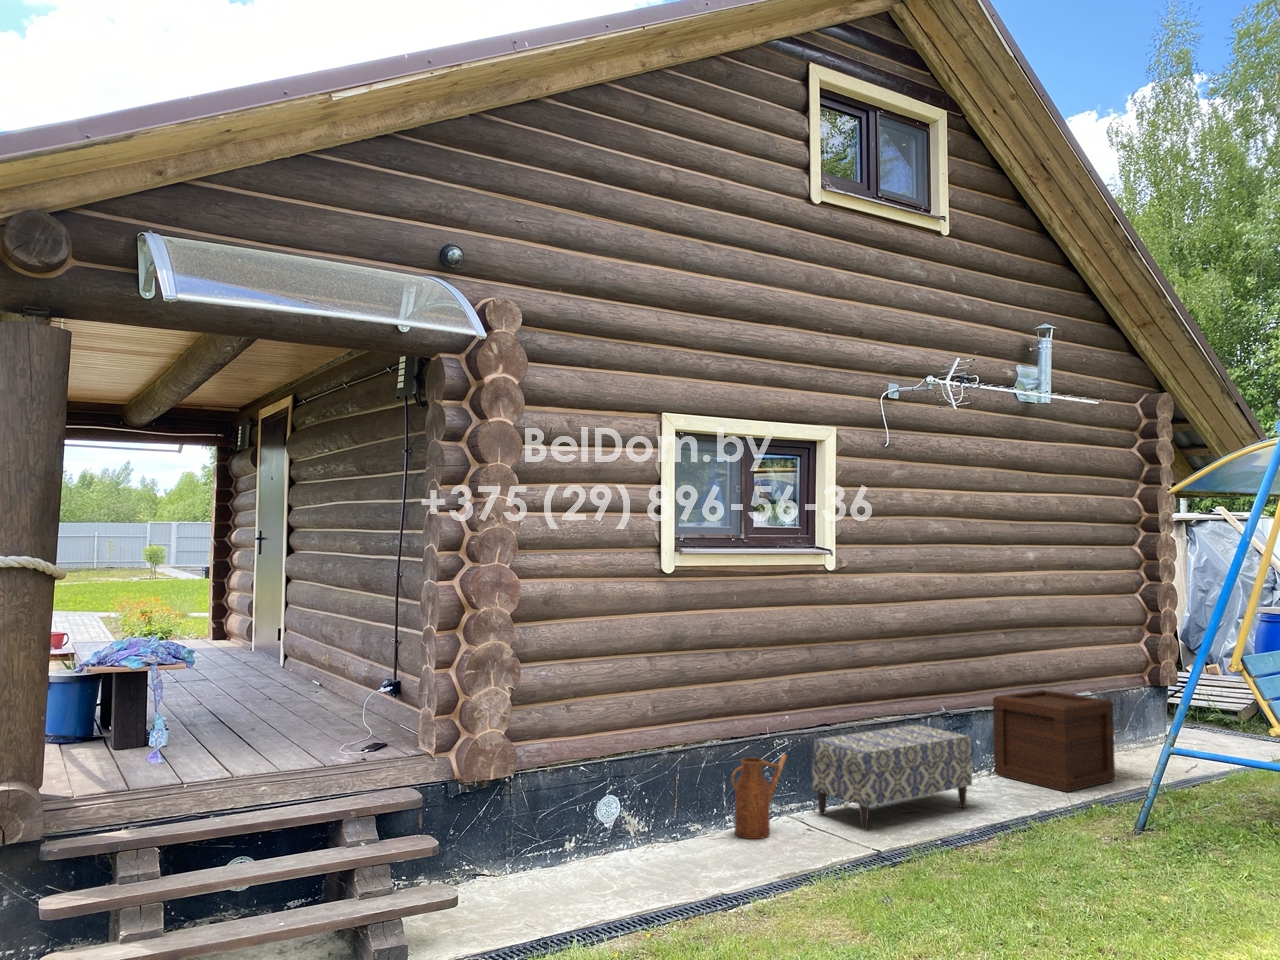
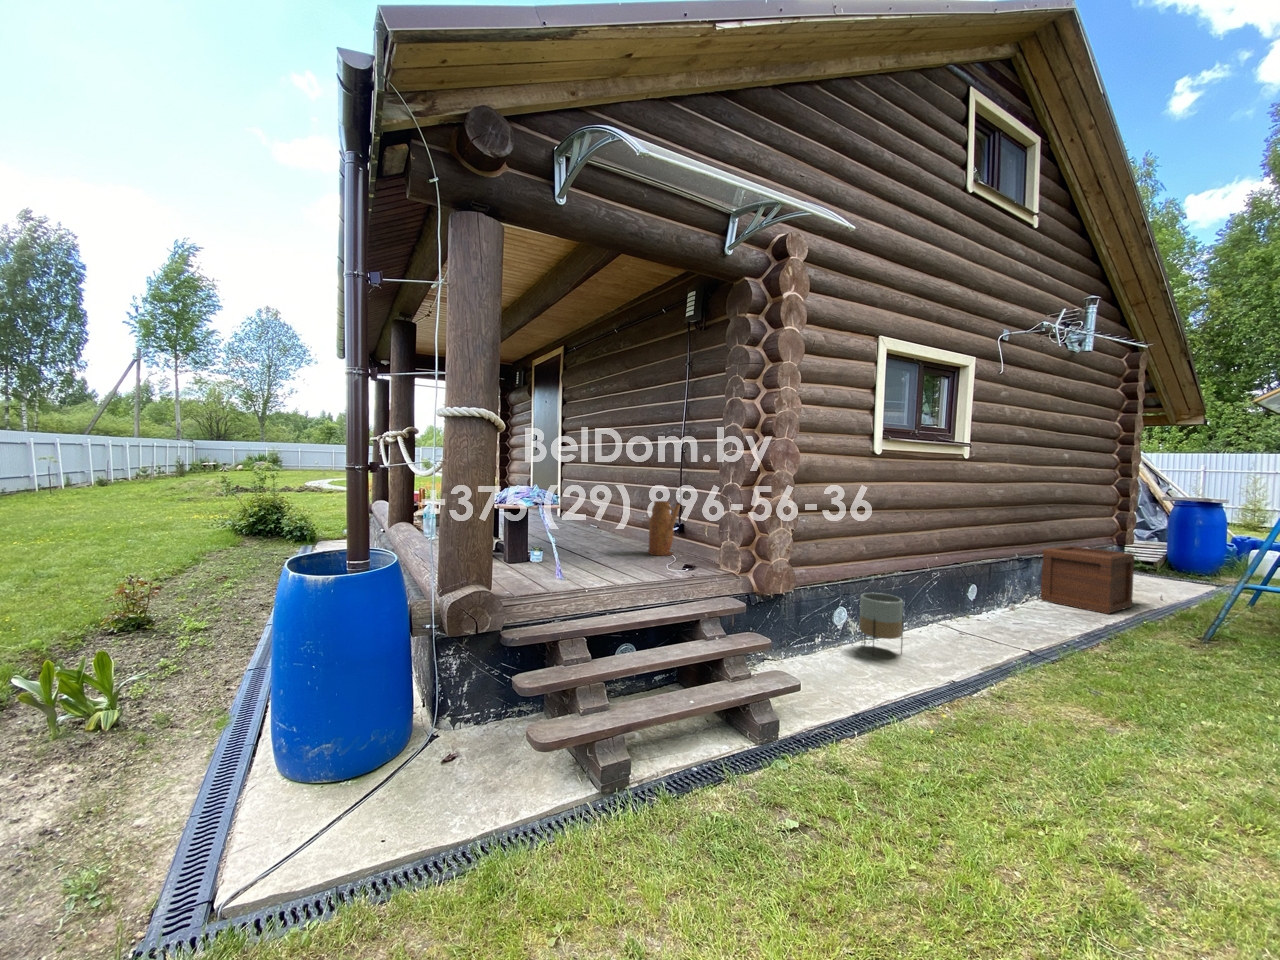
bench: present [812,725,972,830] -> none [948,566,1059,636]
watering can: present [731,754,787,839] -> present [648,501,680,556]
planter: none [636,773,692,865] -> present [859,593,903,656]

